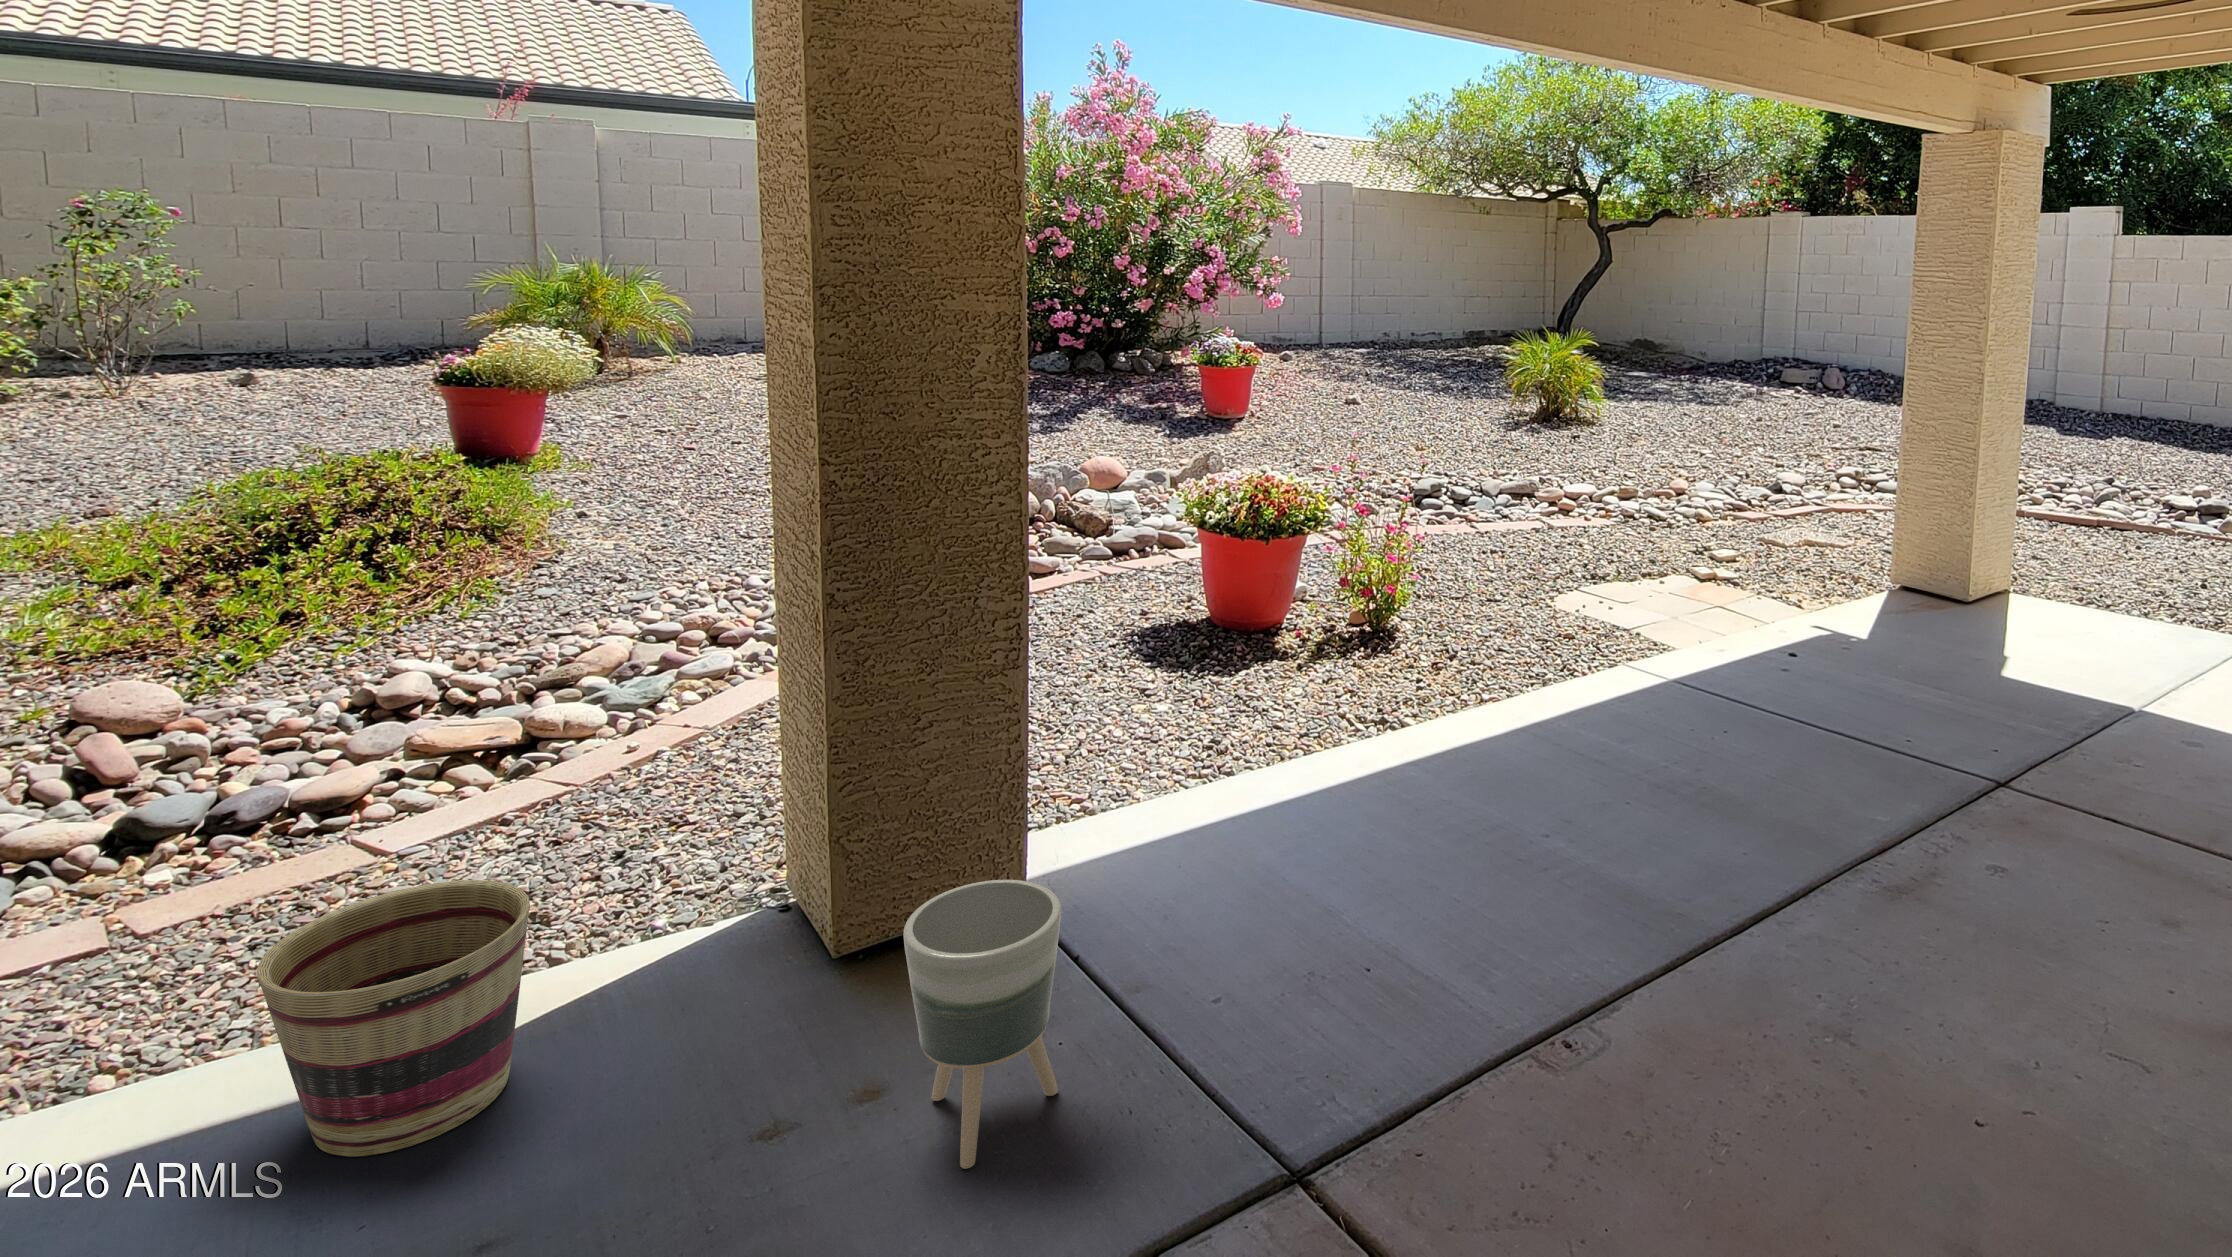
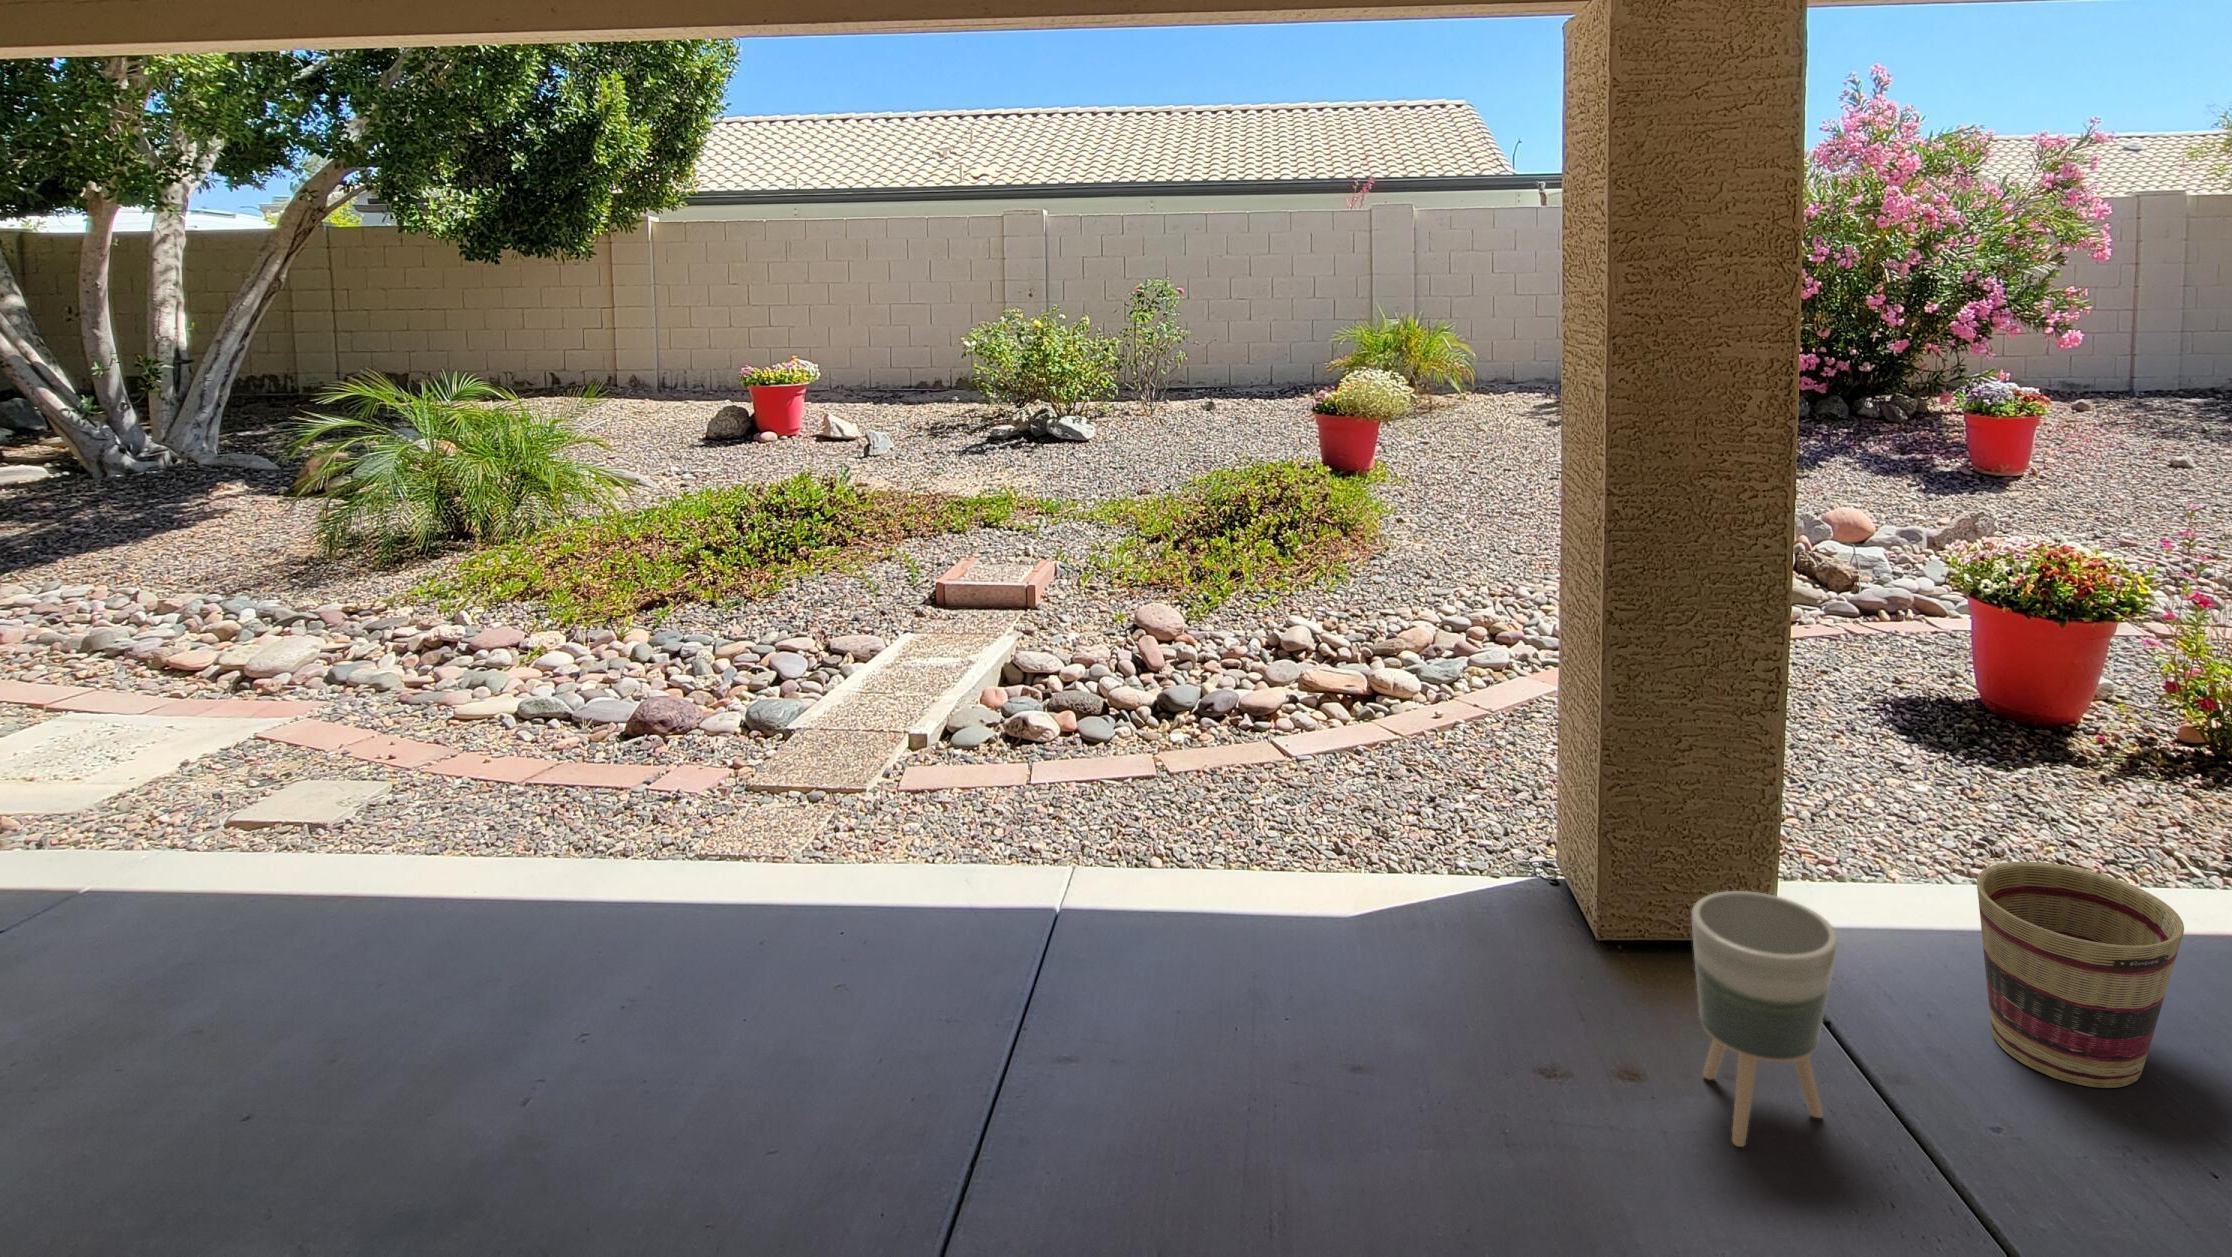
basket: present [257,880,530,1156] -> present [1977,862,2184,1088]

